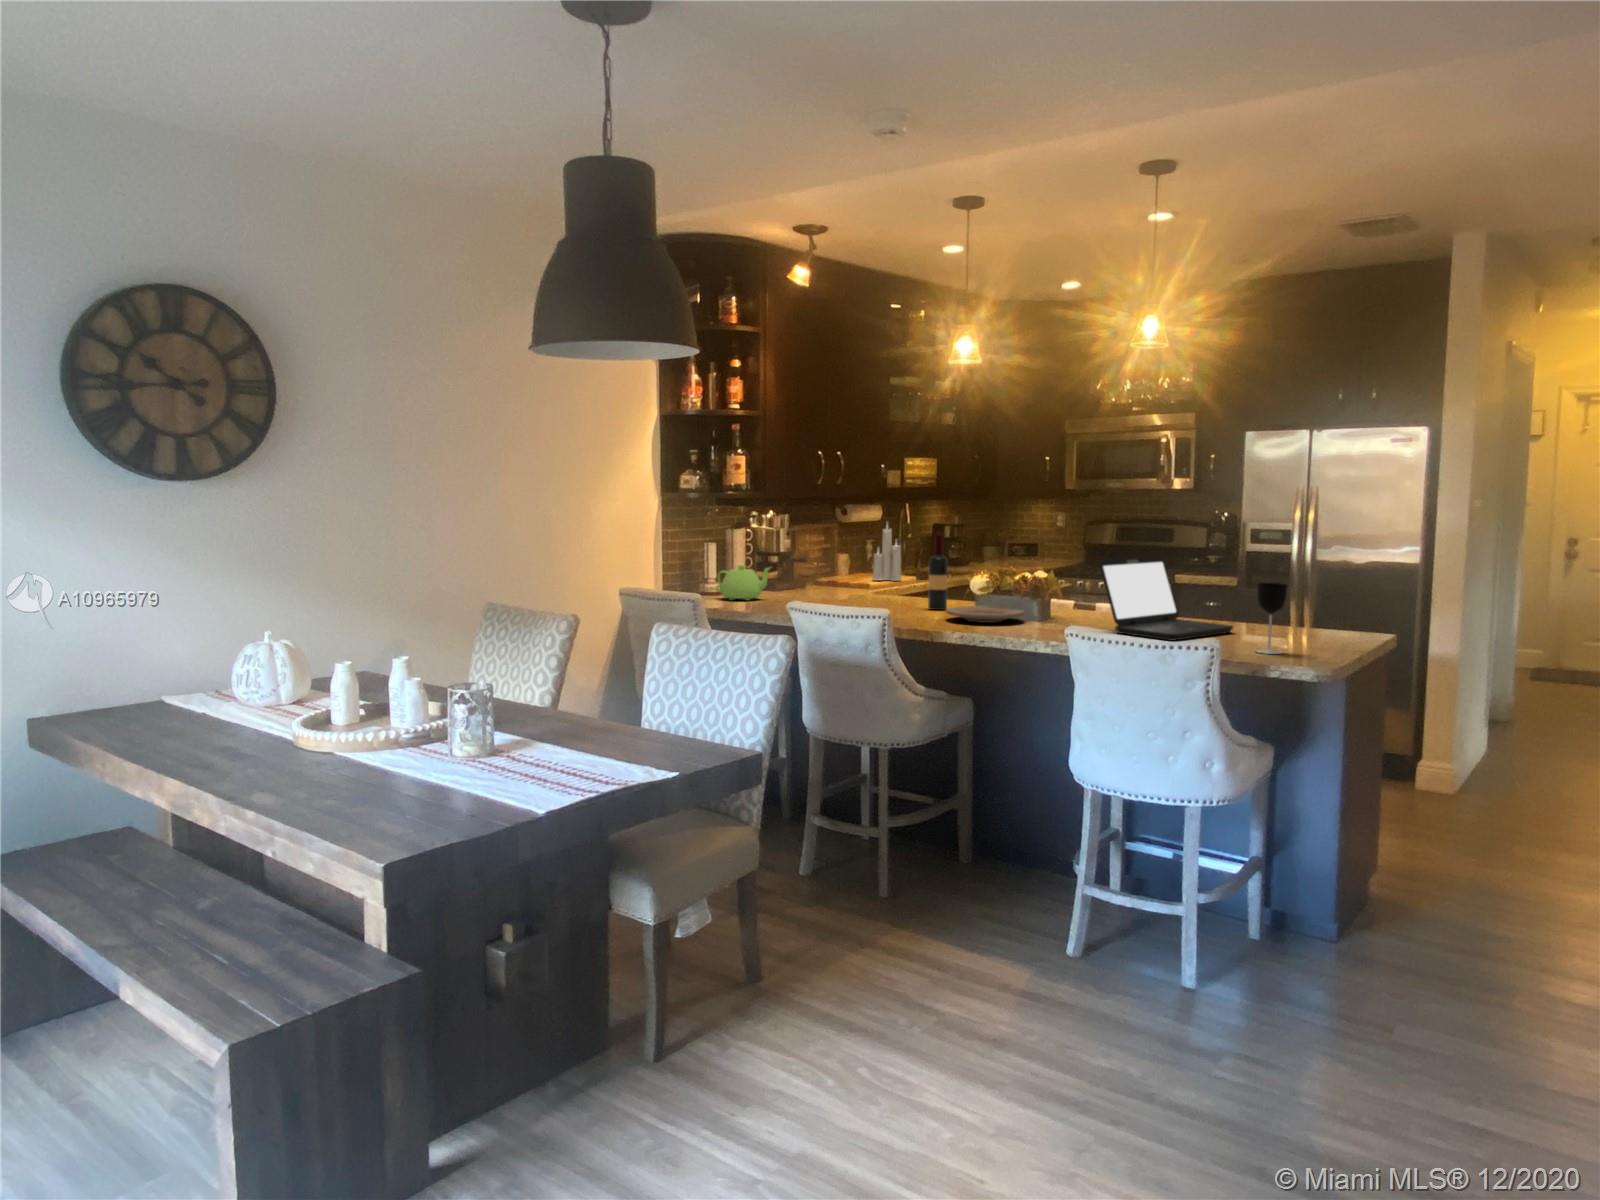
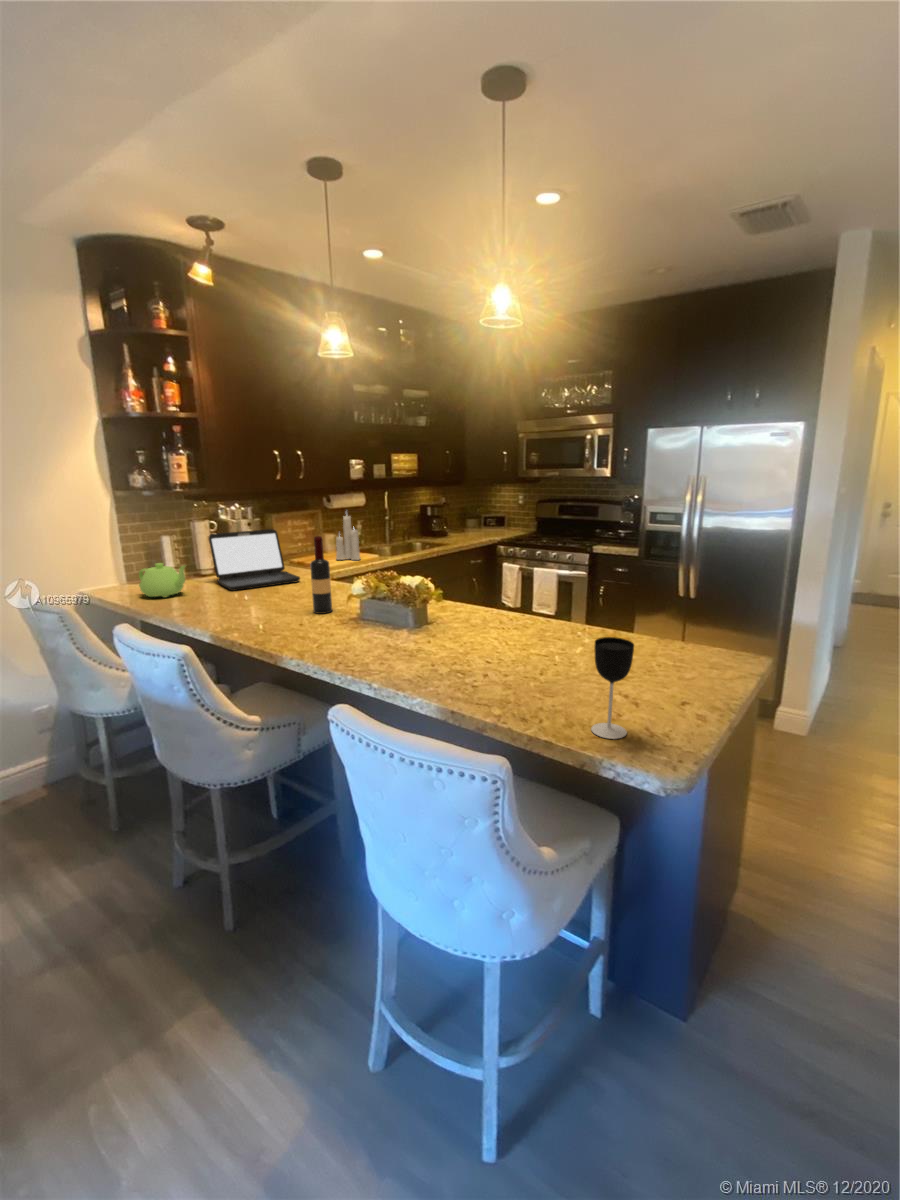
laptop: present [1099,556,1233,641] -> present [209,529,300,591]
plate: present [946,606,1024,623] -> none [295,616,379,644]

